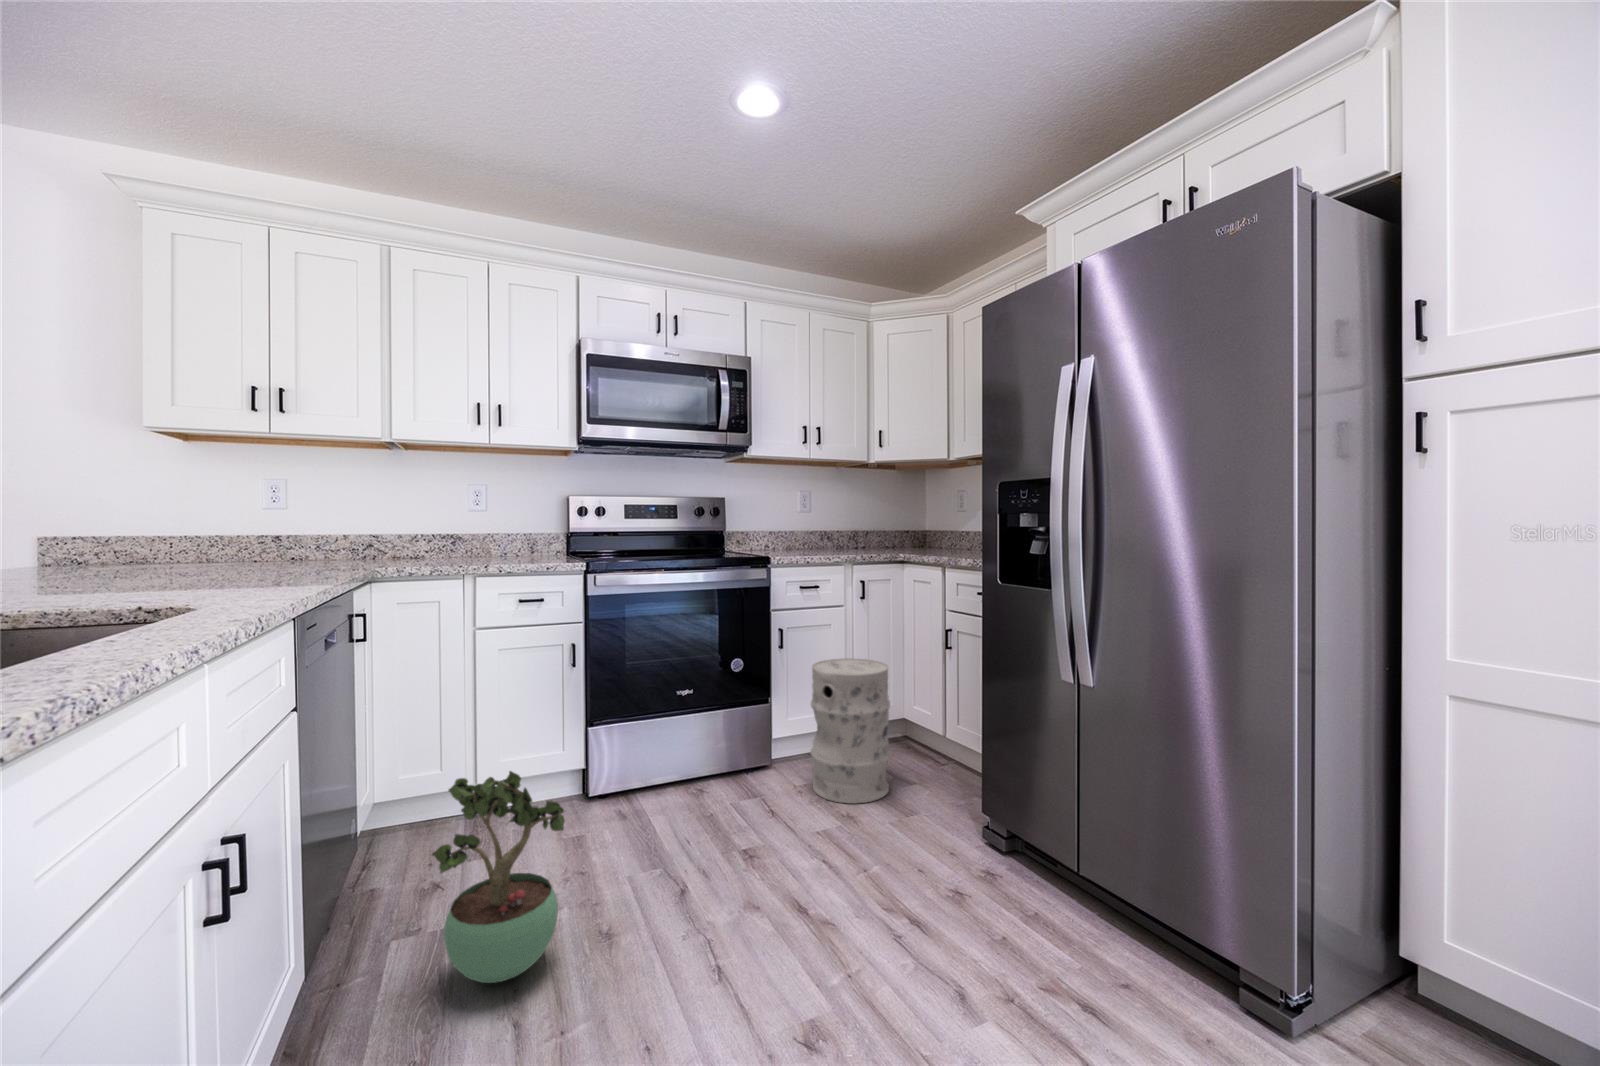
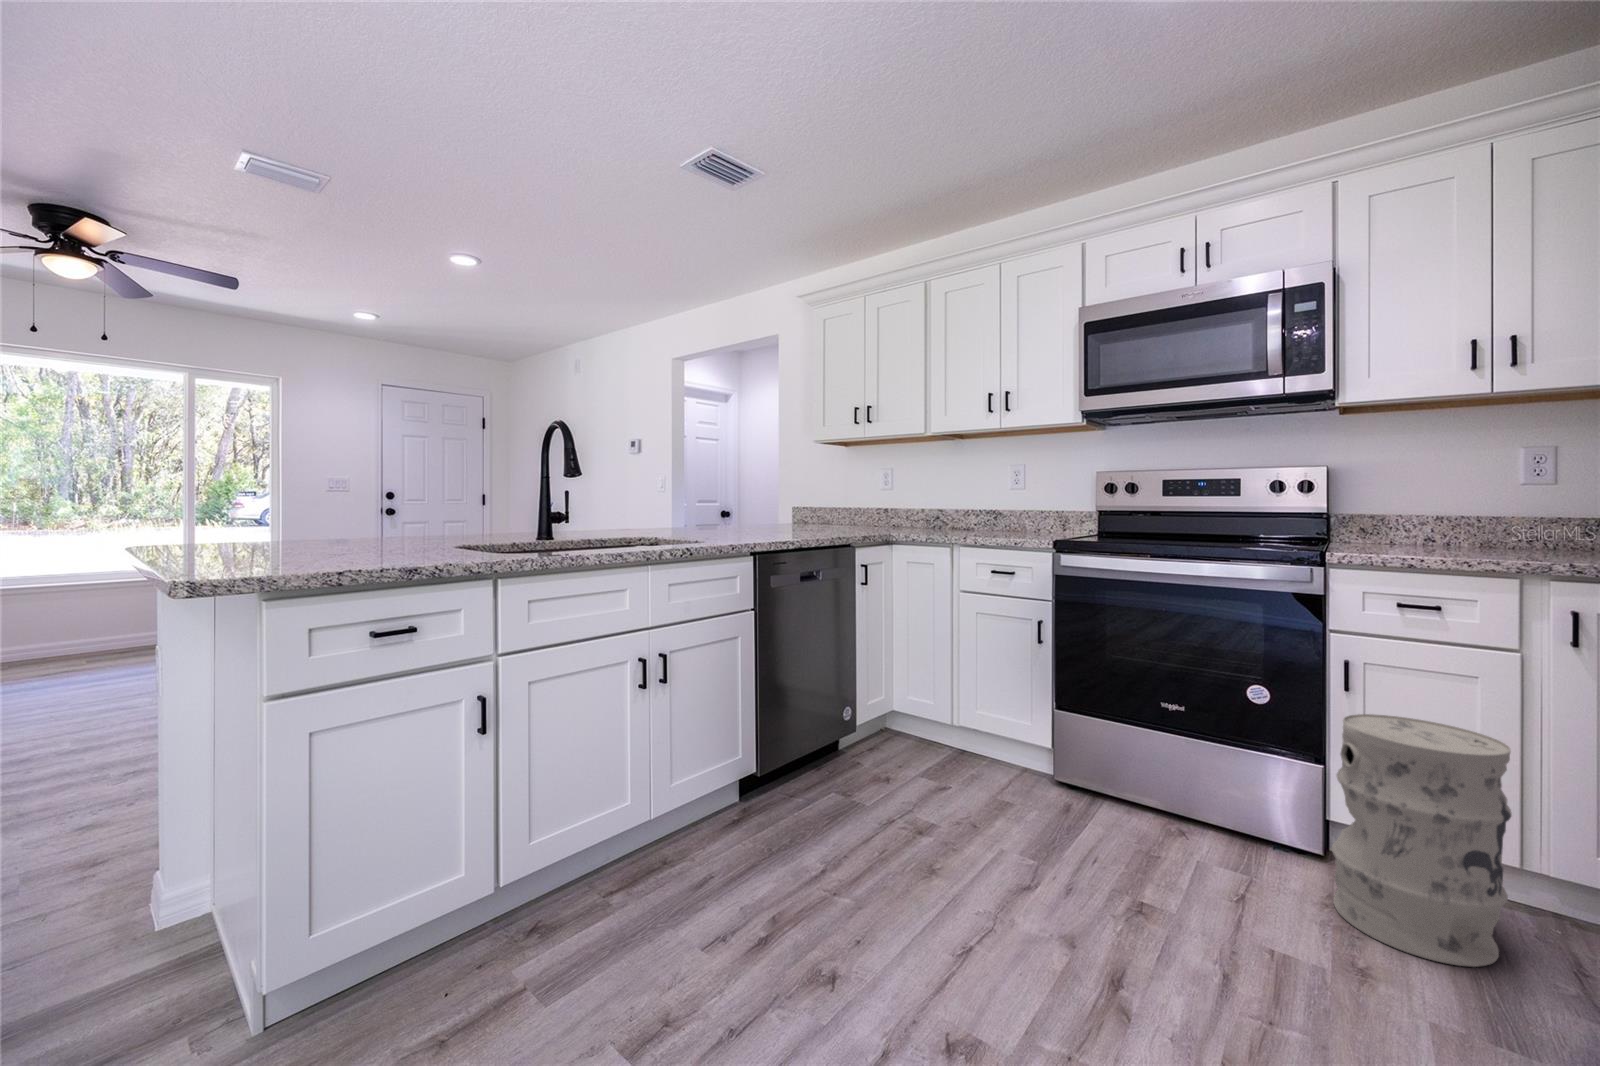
potted plant: present [432,771,565,983] -> none [811,683,894,852]

